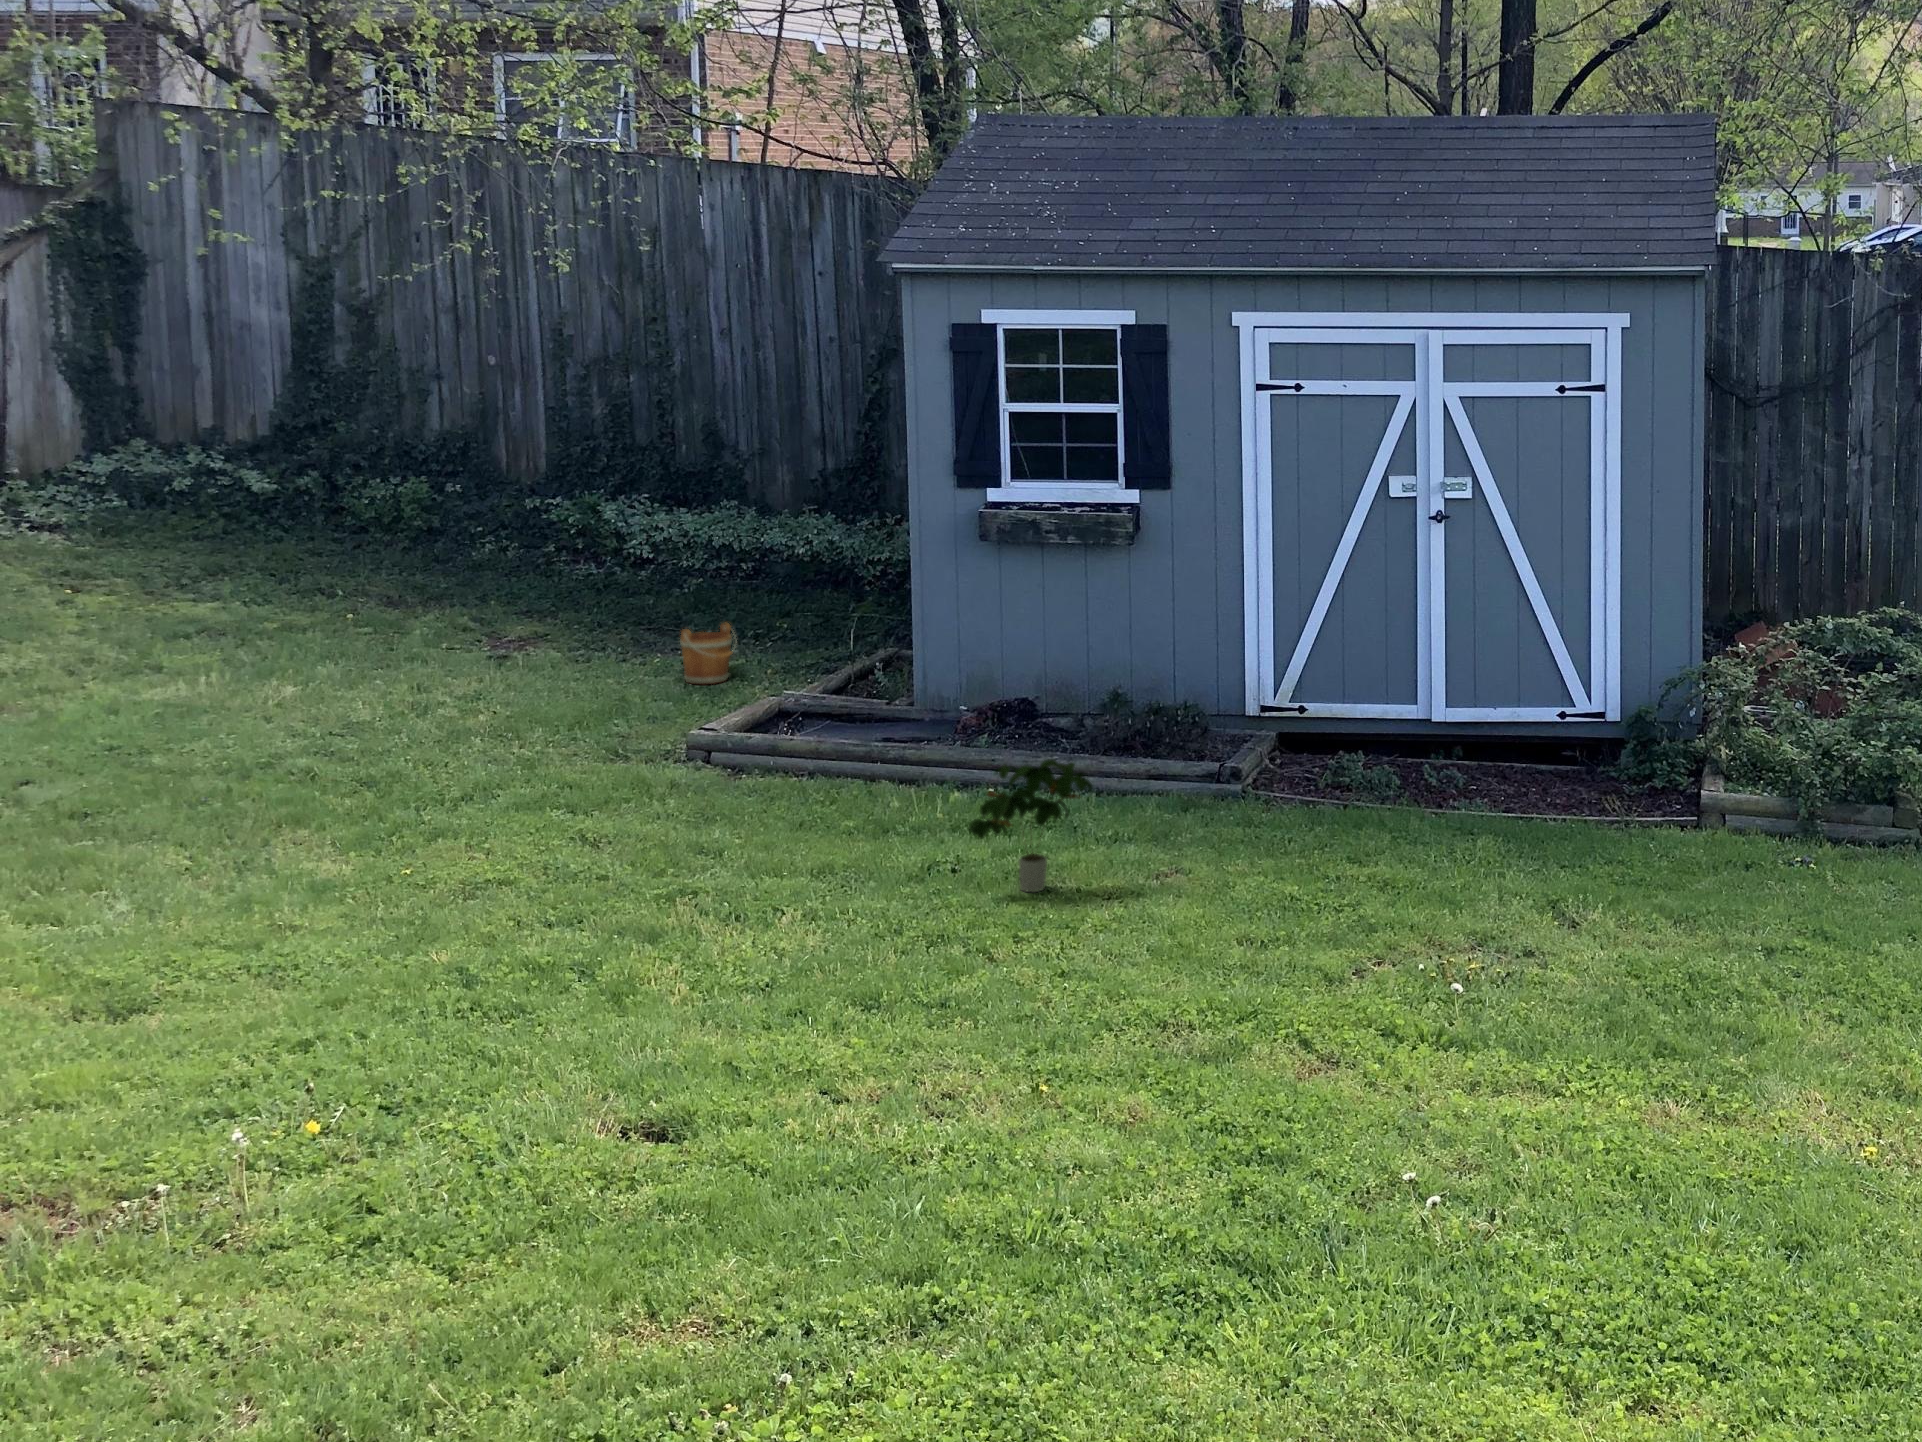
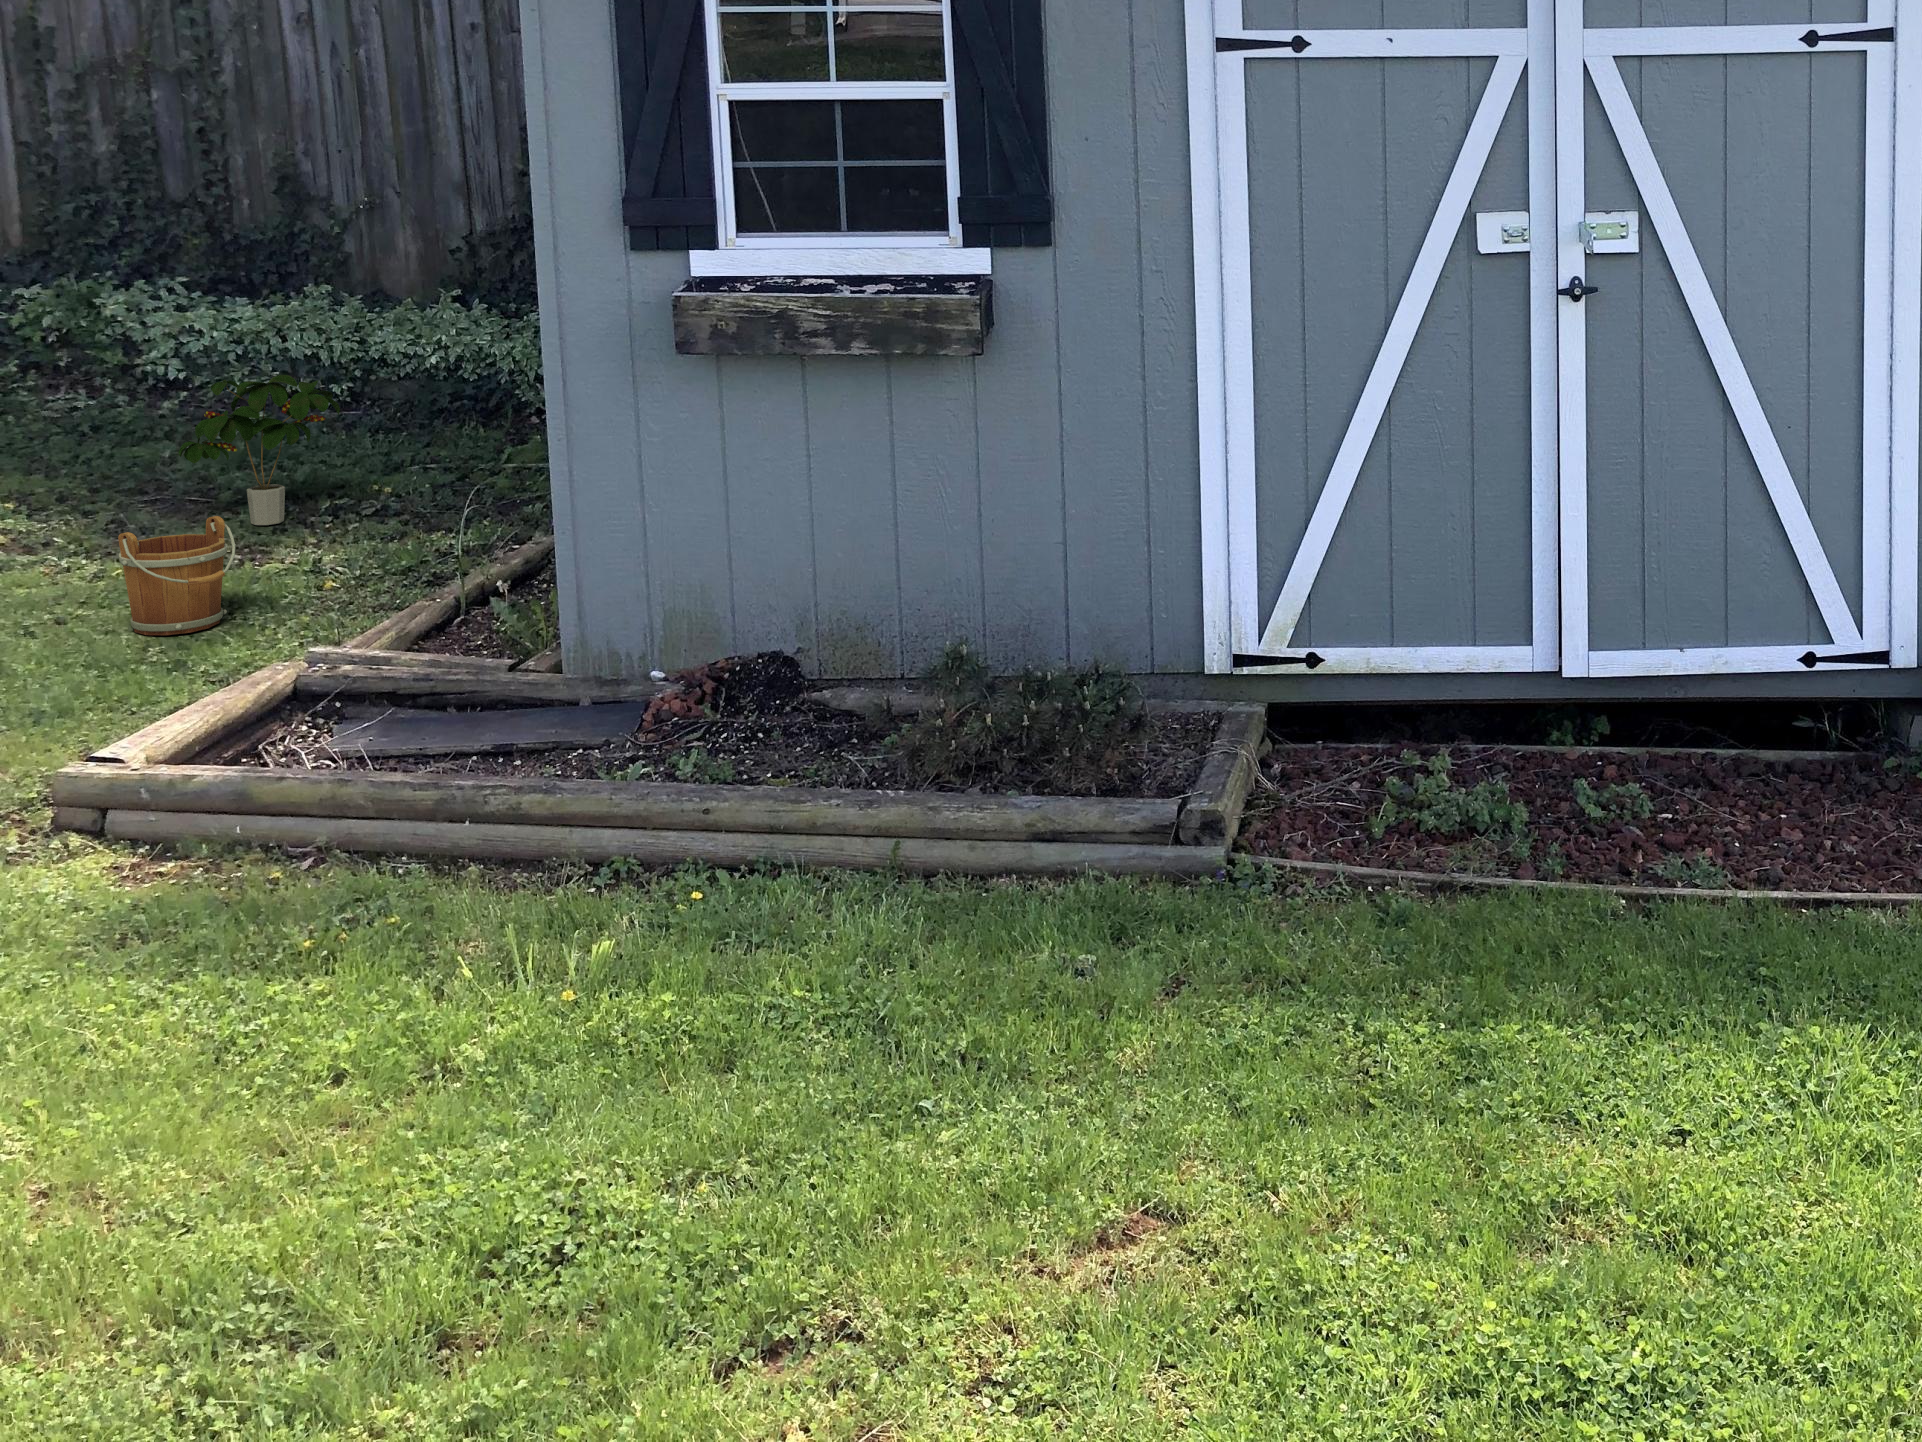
potted plant: present [969,759,1092,892] -> present [178,375,340,525]

